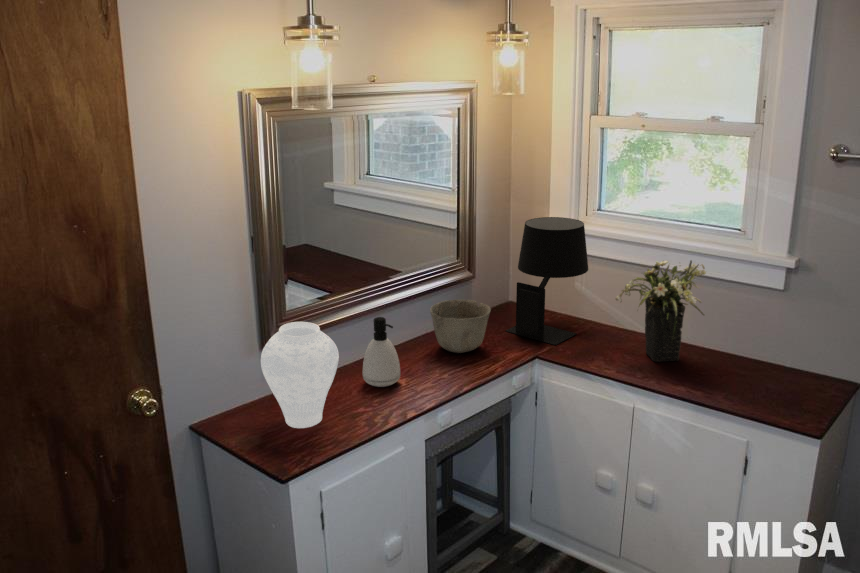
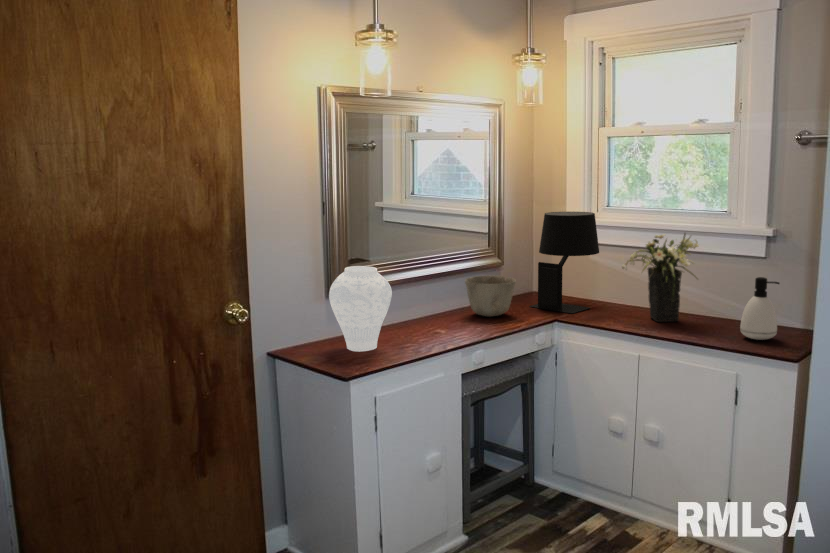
soap dispenser: present [363,317,400,387] -> present [740,277,779,340]

